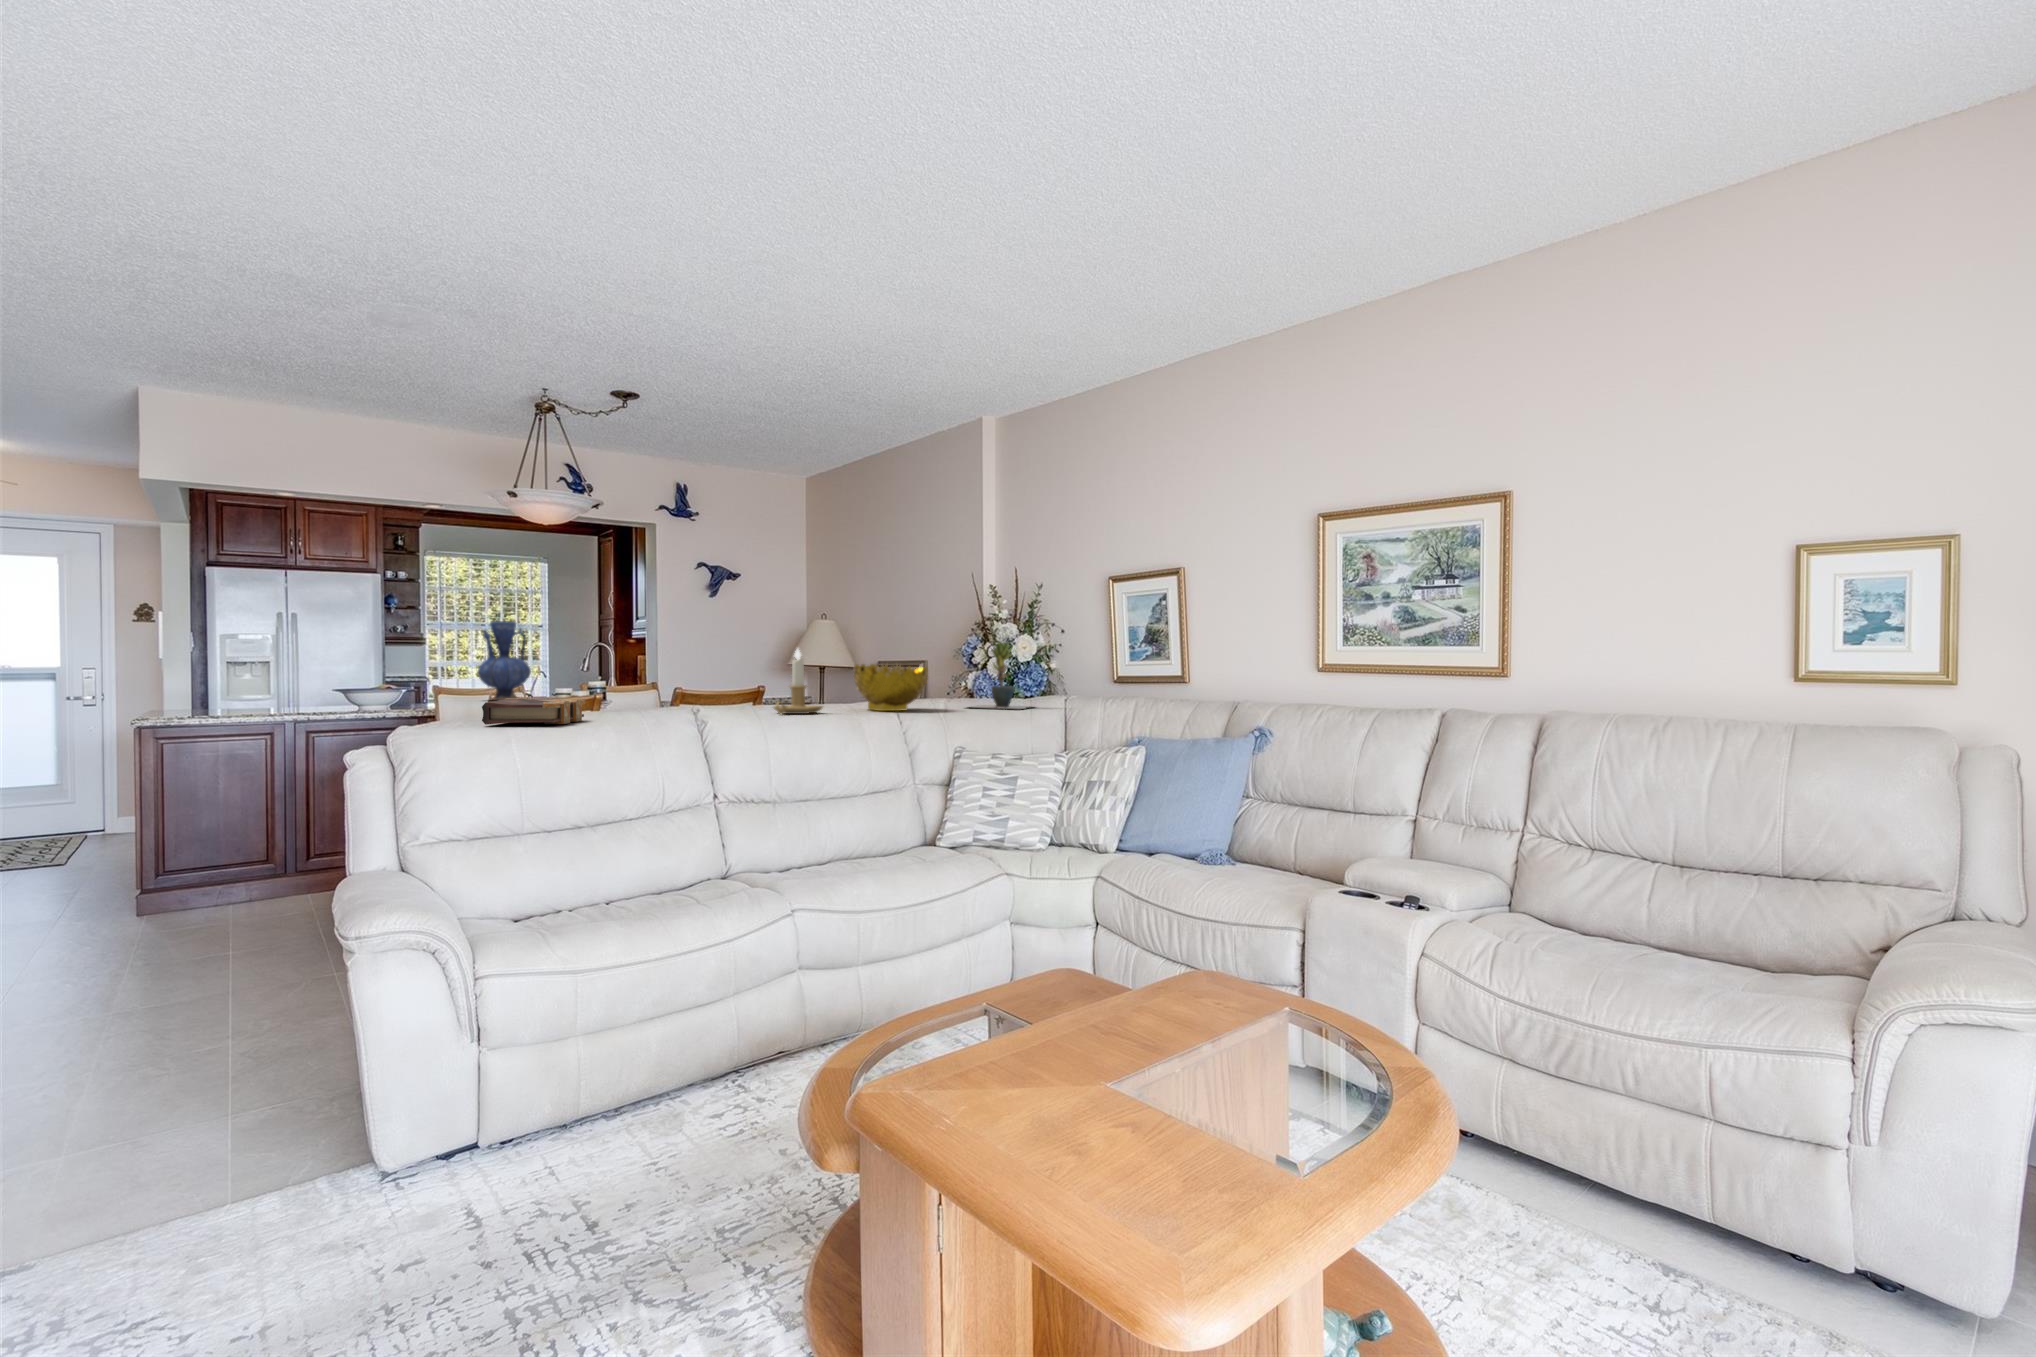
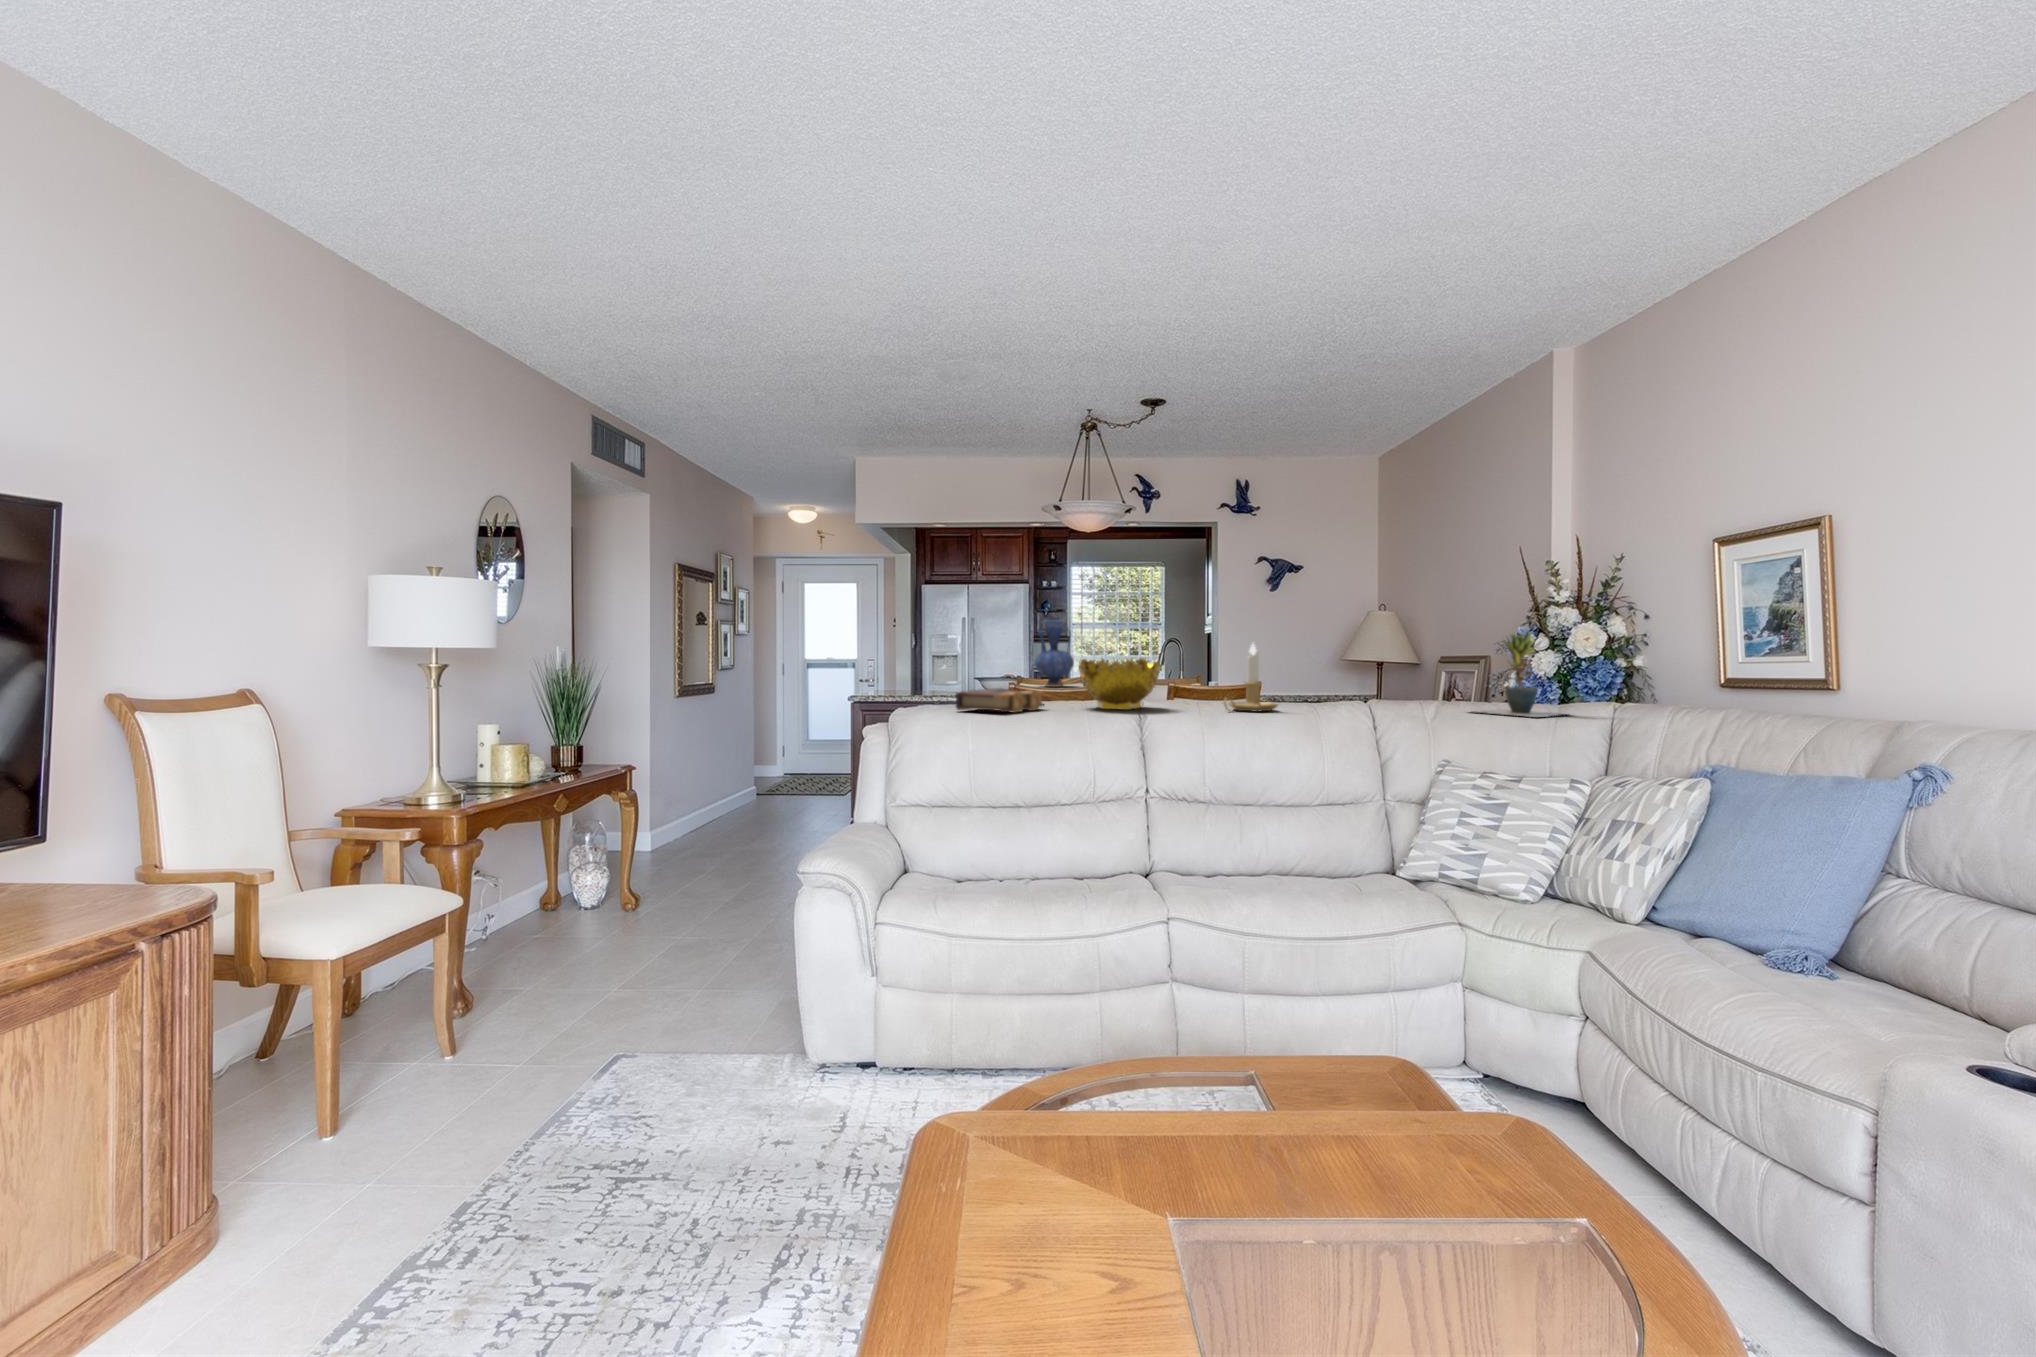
decorative bowl: present [854,664,928,711] -> present [1079,658,1160,710]

